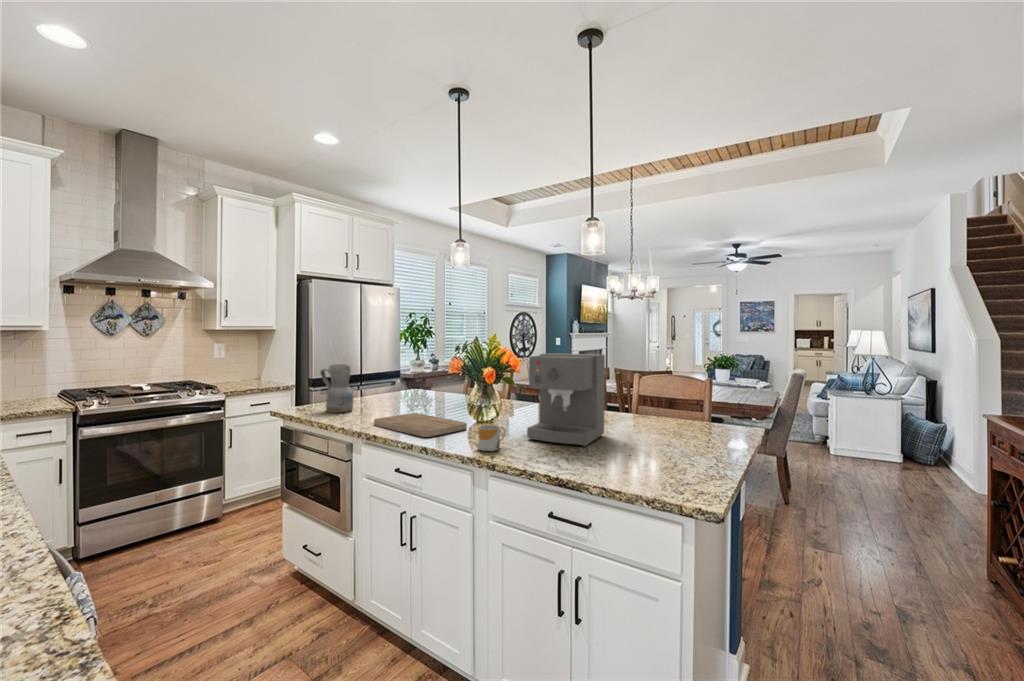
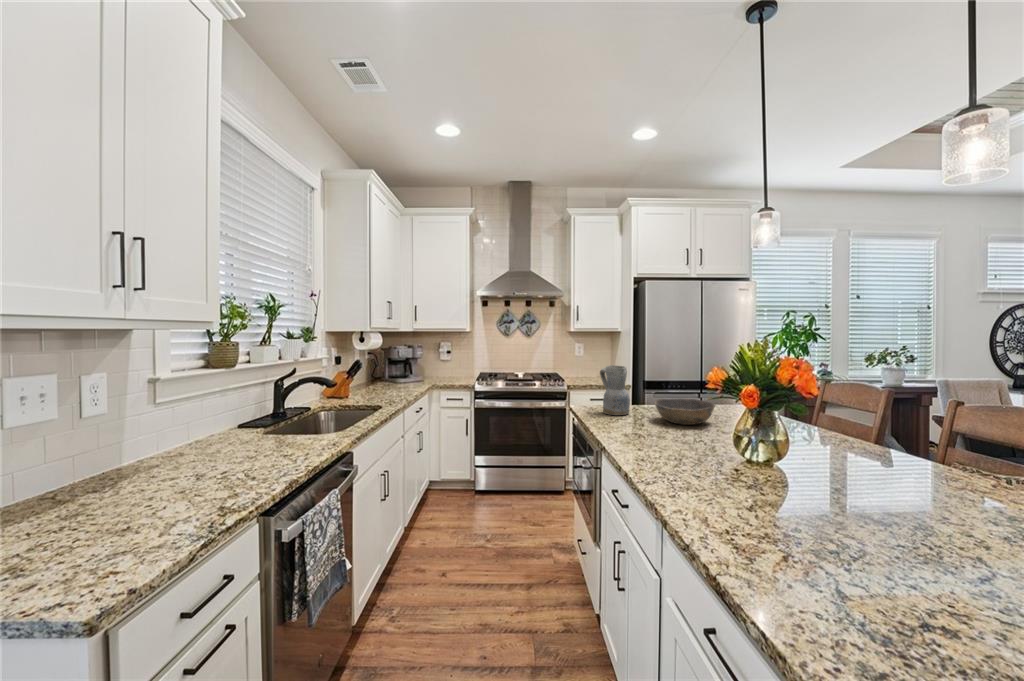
coffee maker: present [527,353,605,446] -> none [775,368,960,542]
bowl: none [380,389,430,411] -> present [654,398,715,425]
cutting board: present [374,413,467,437] -> none [619,428,711,461]
mug: present [477,425,506,451] -> none [673,462,722,501]

